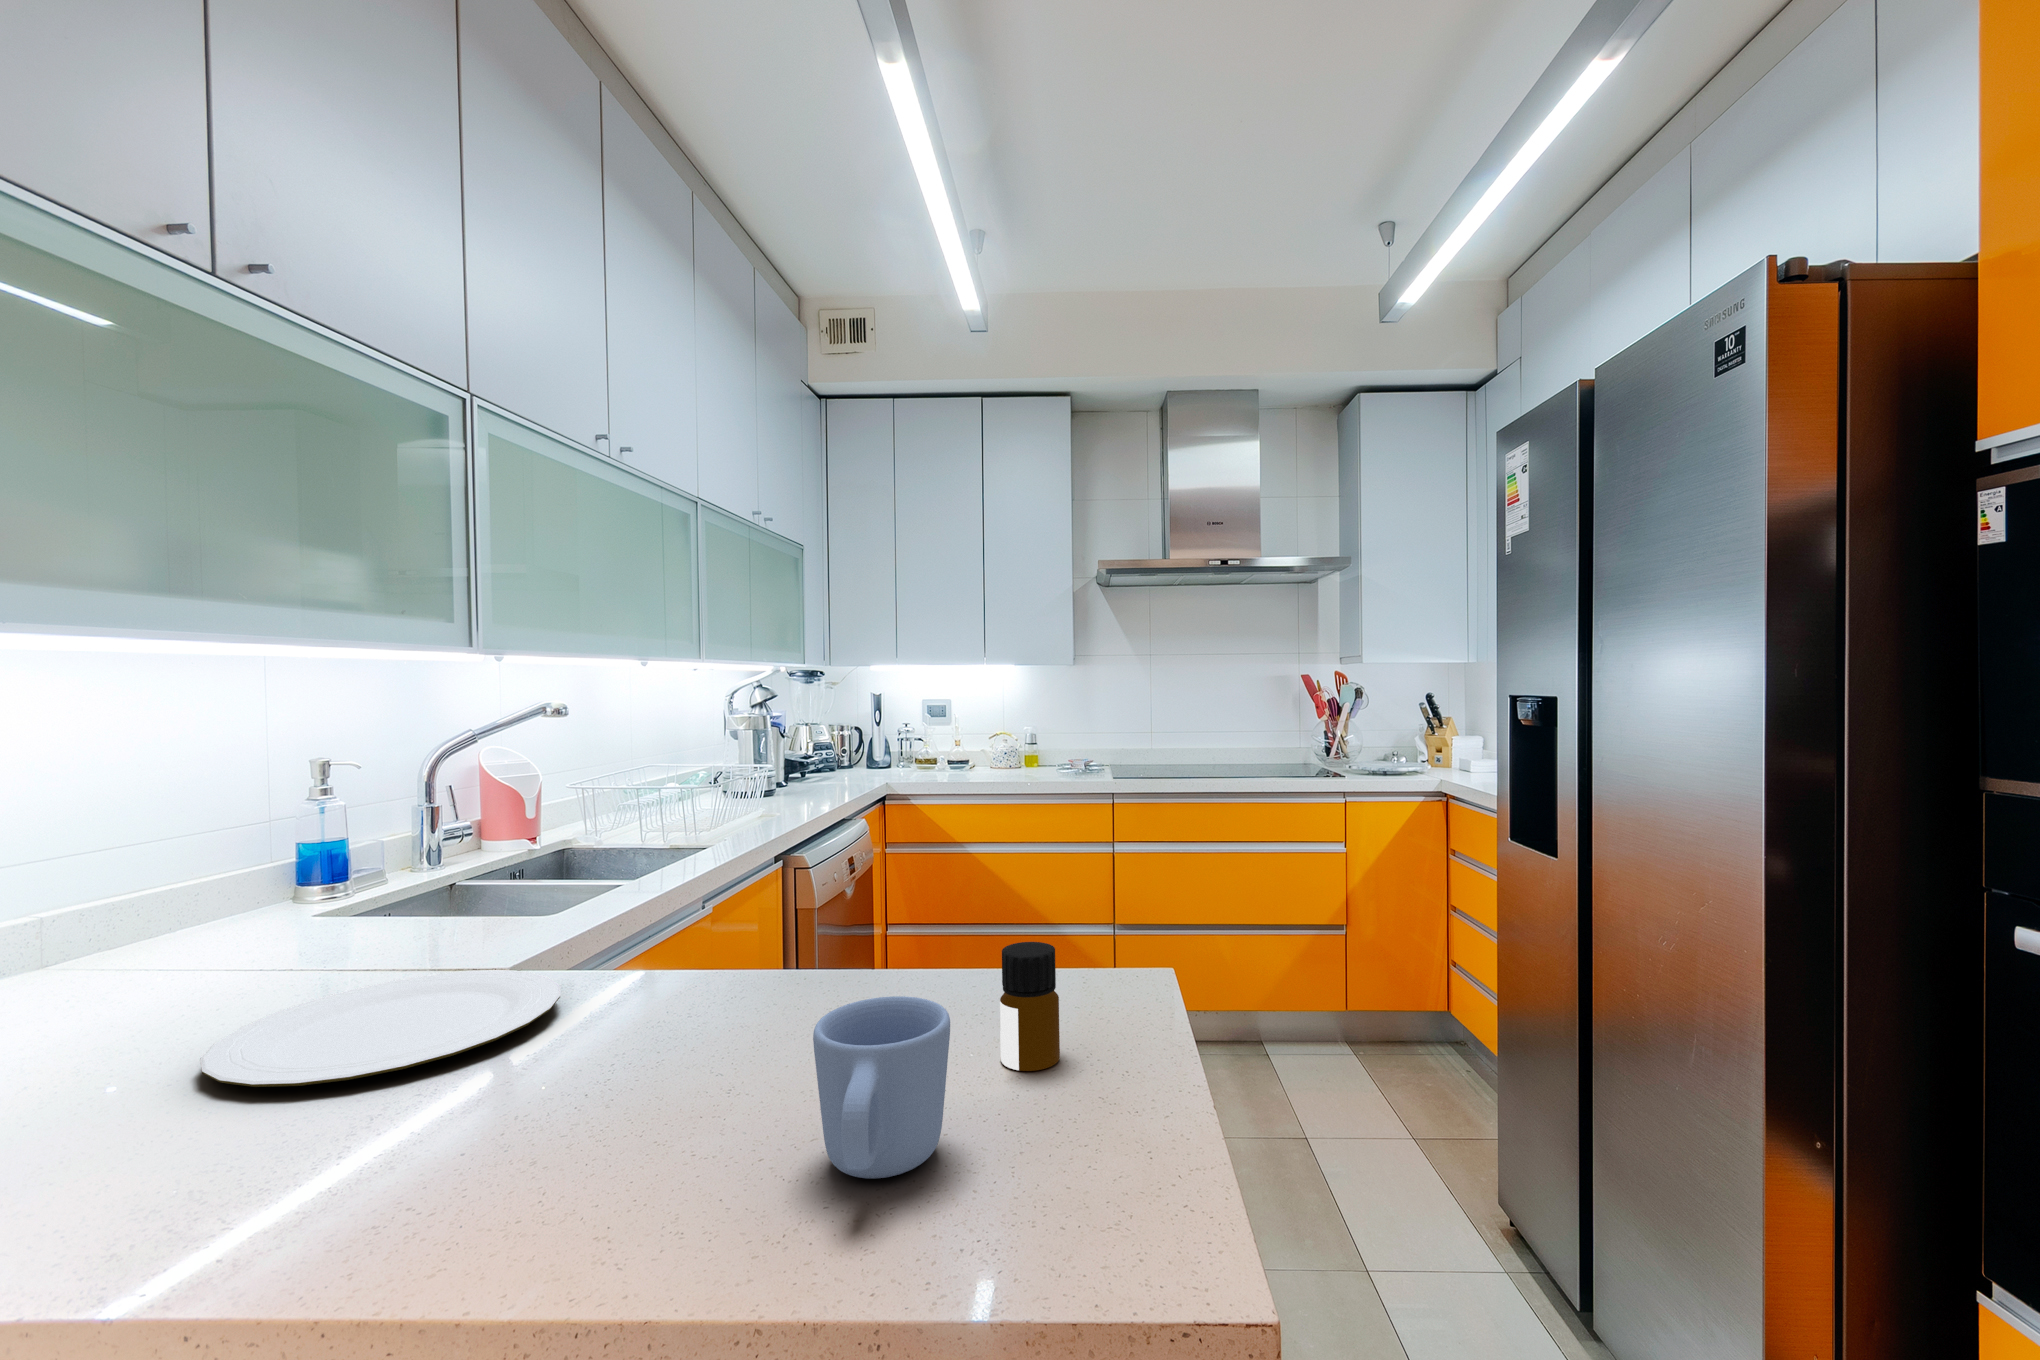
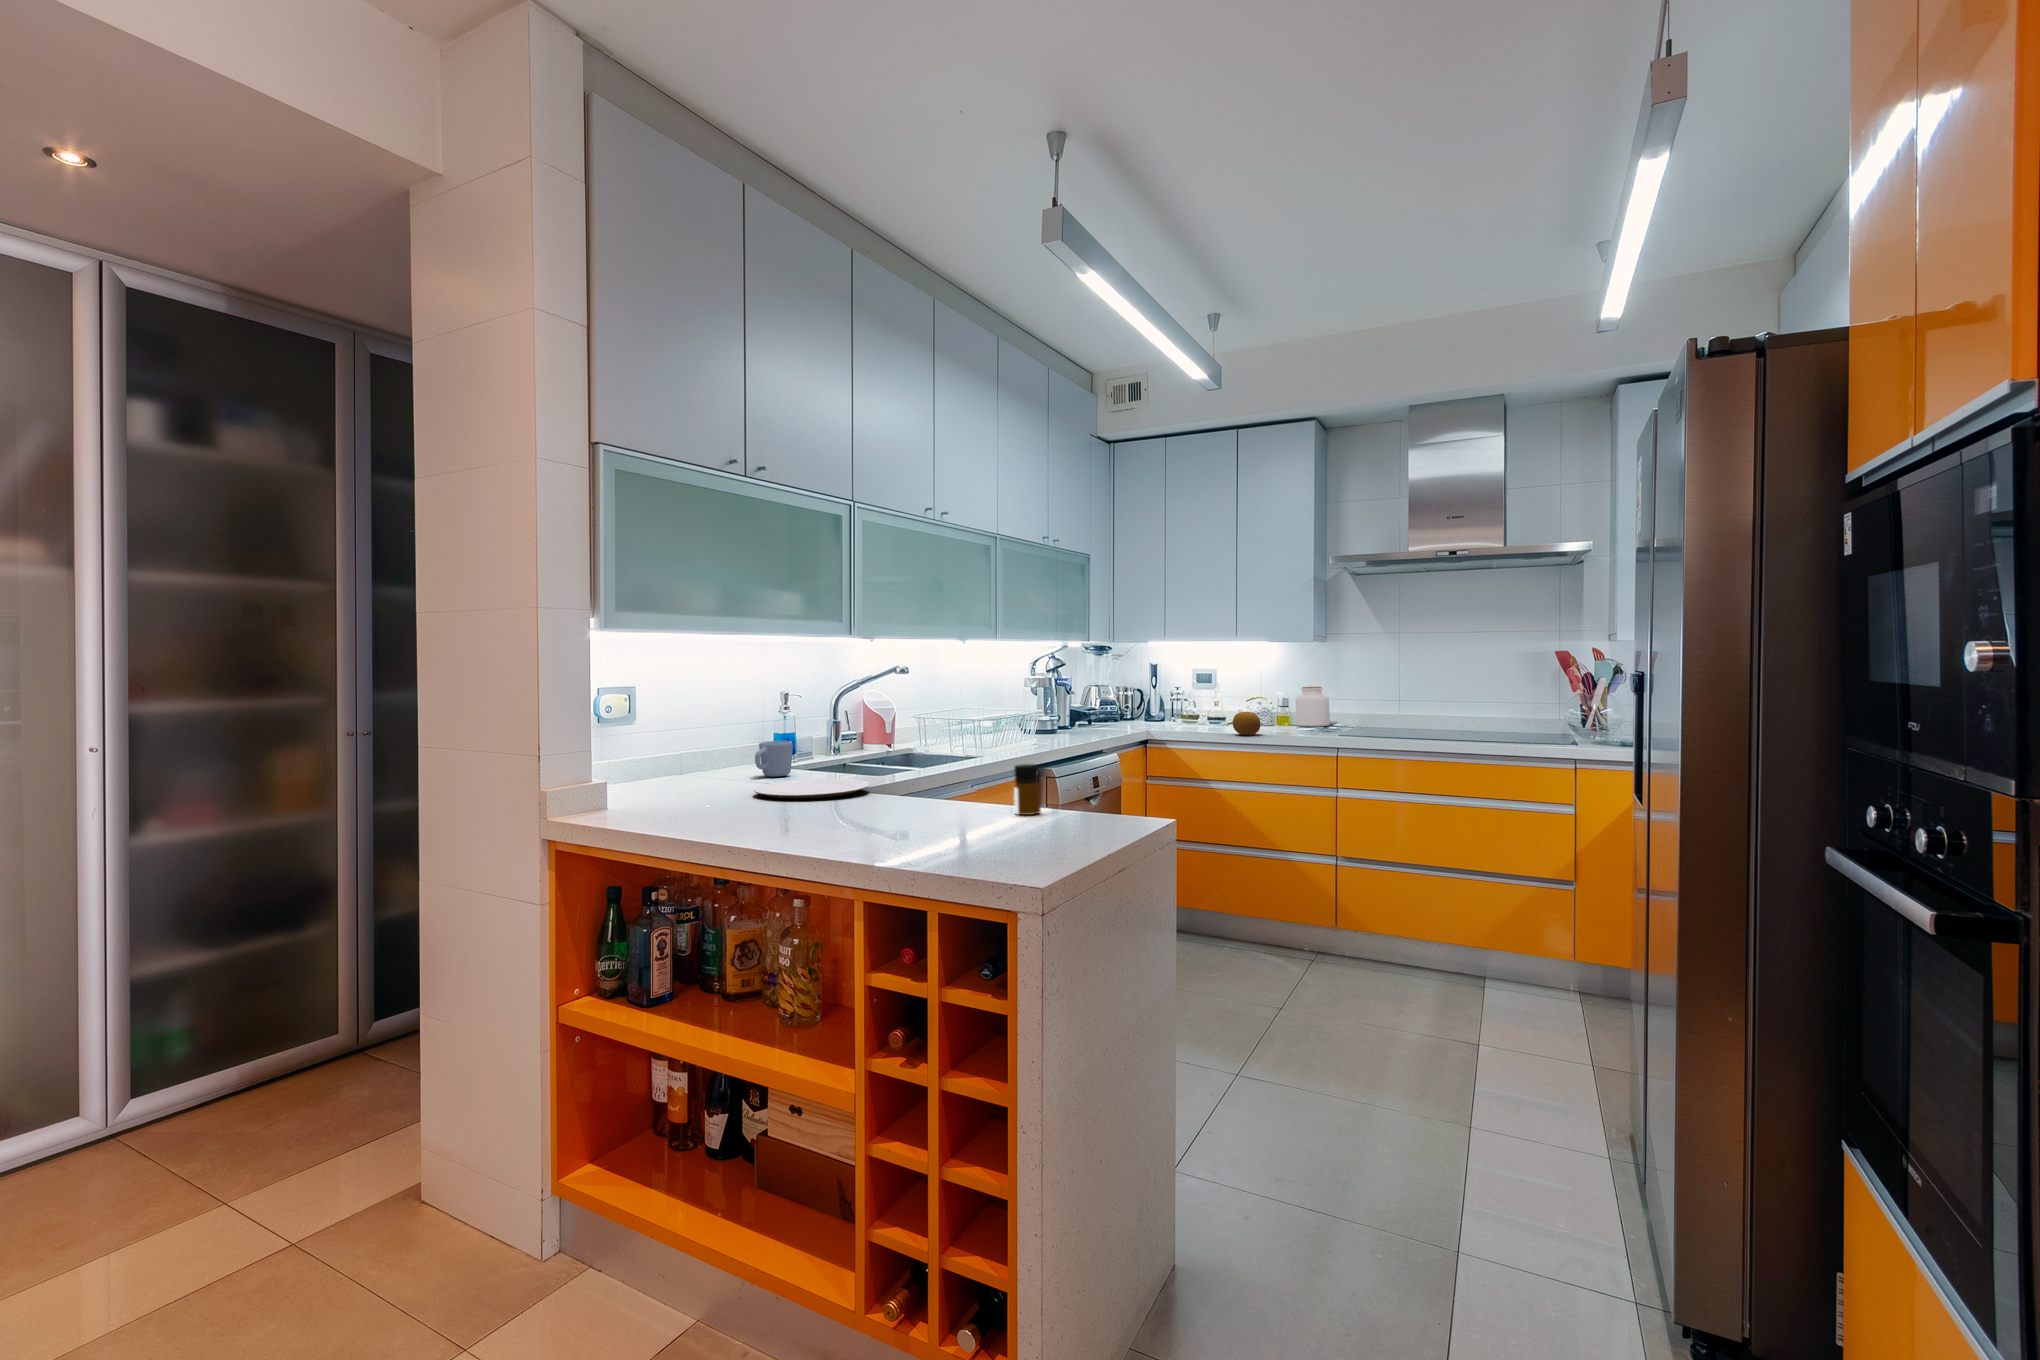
jar: none [1043,723,1078,767] -> present [1296,687,1330,727]
fruit: none [995,755,1027,783] -> present [1233,712,1261,735]
mug: present [813,996,950,1179] -> present [755,741,793,777]

